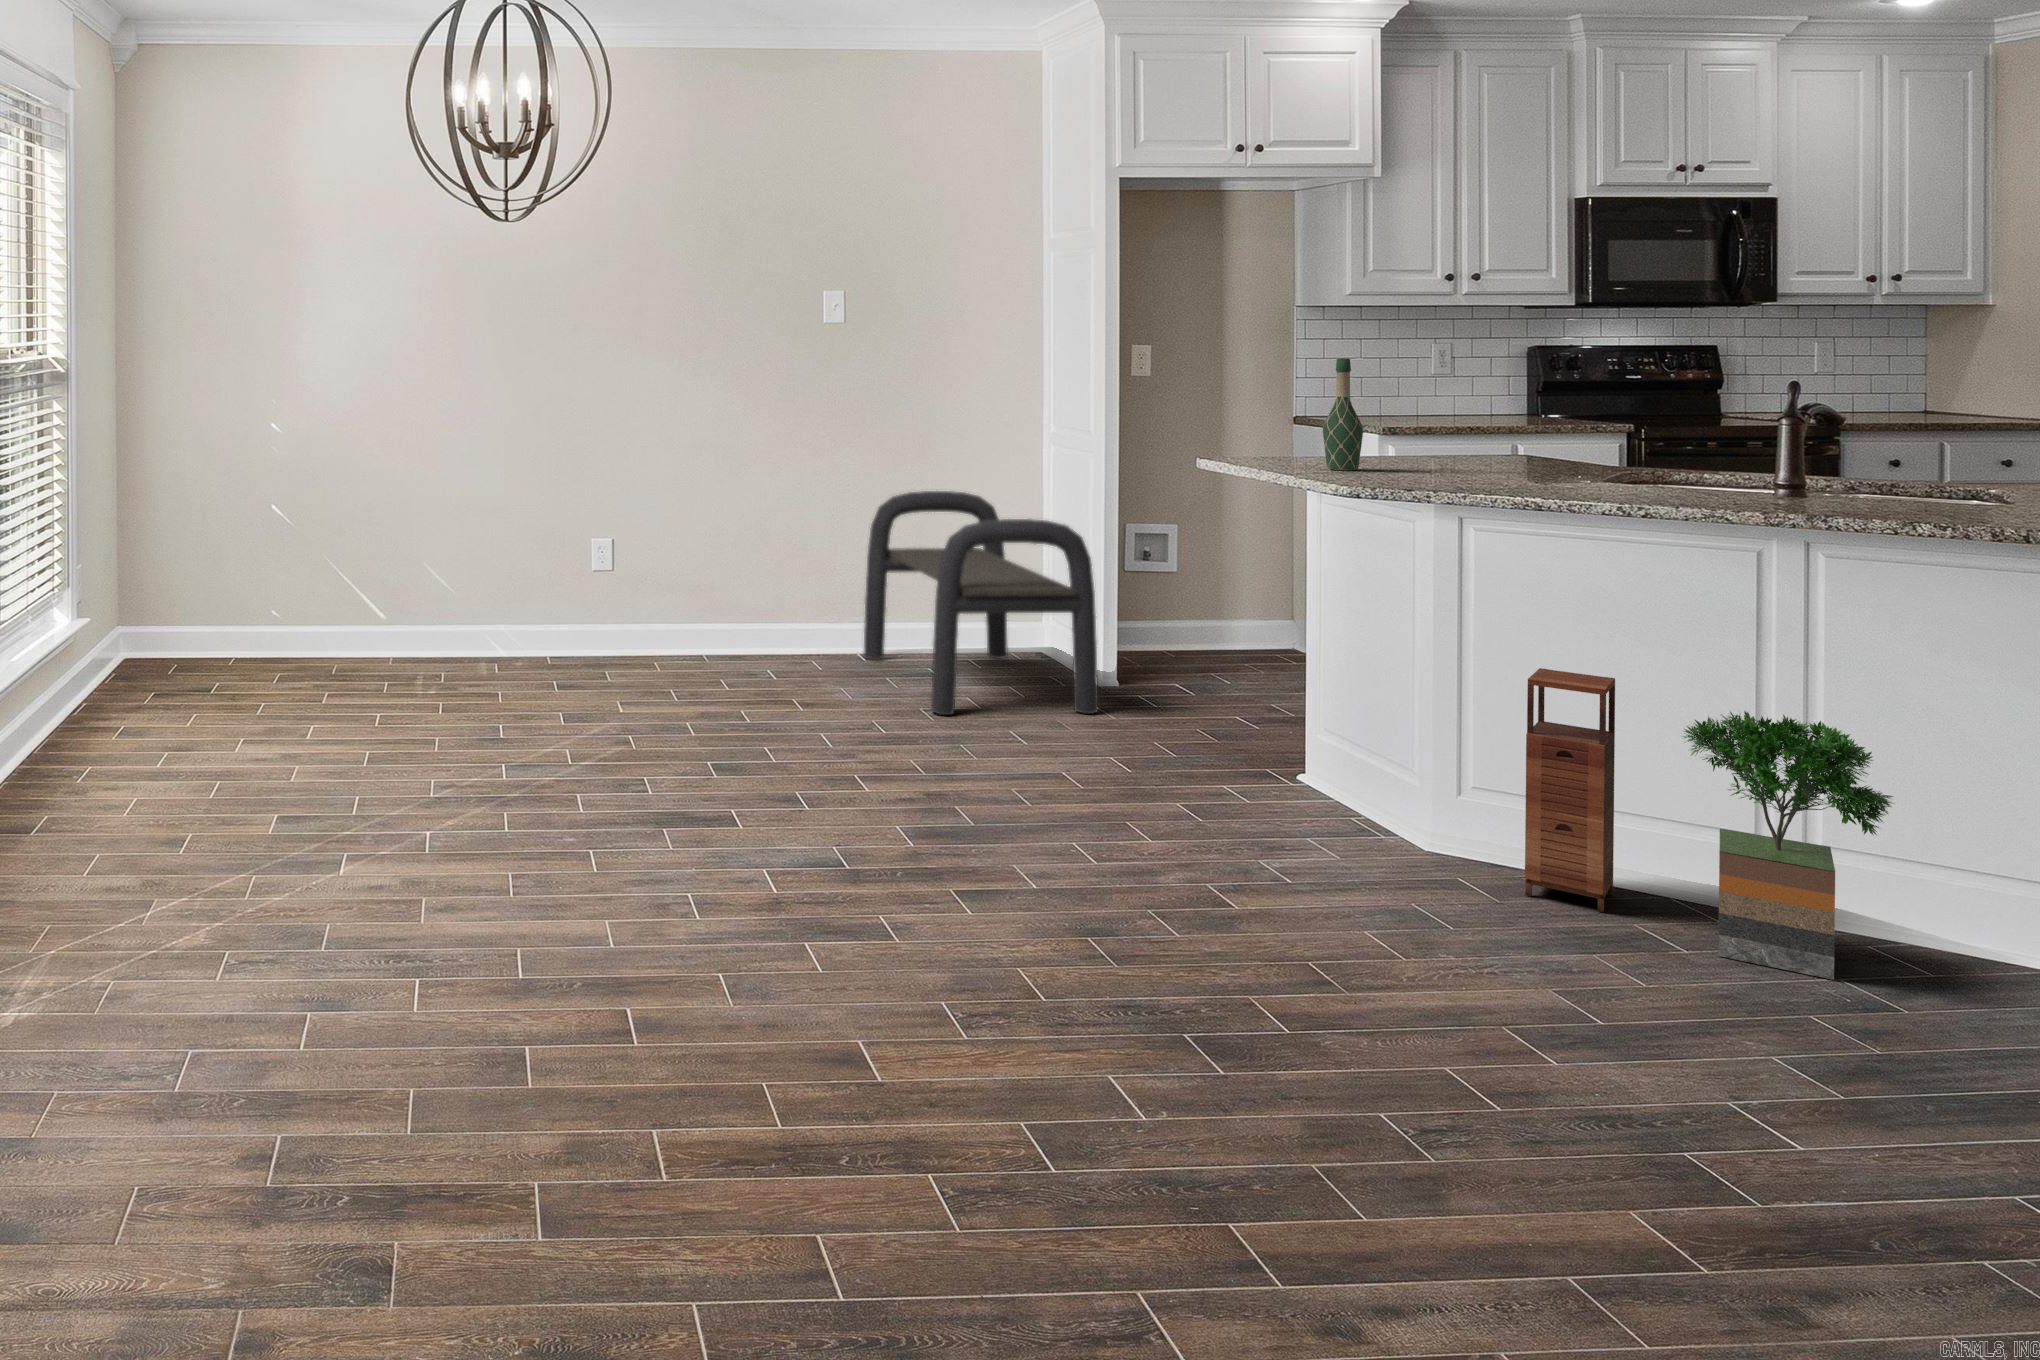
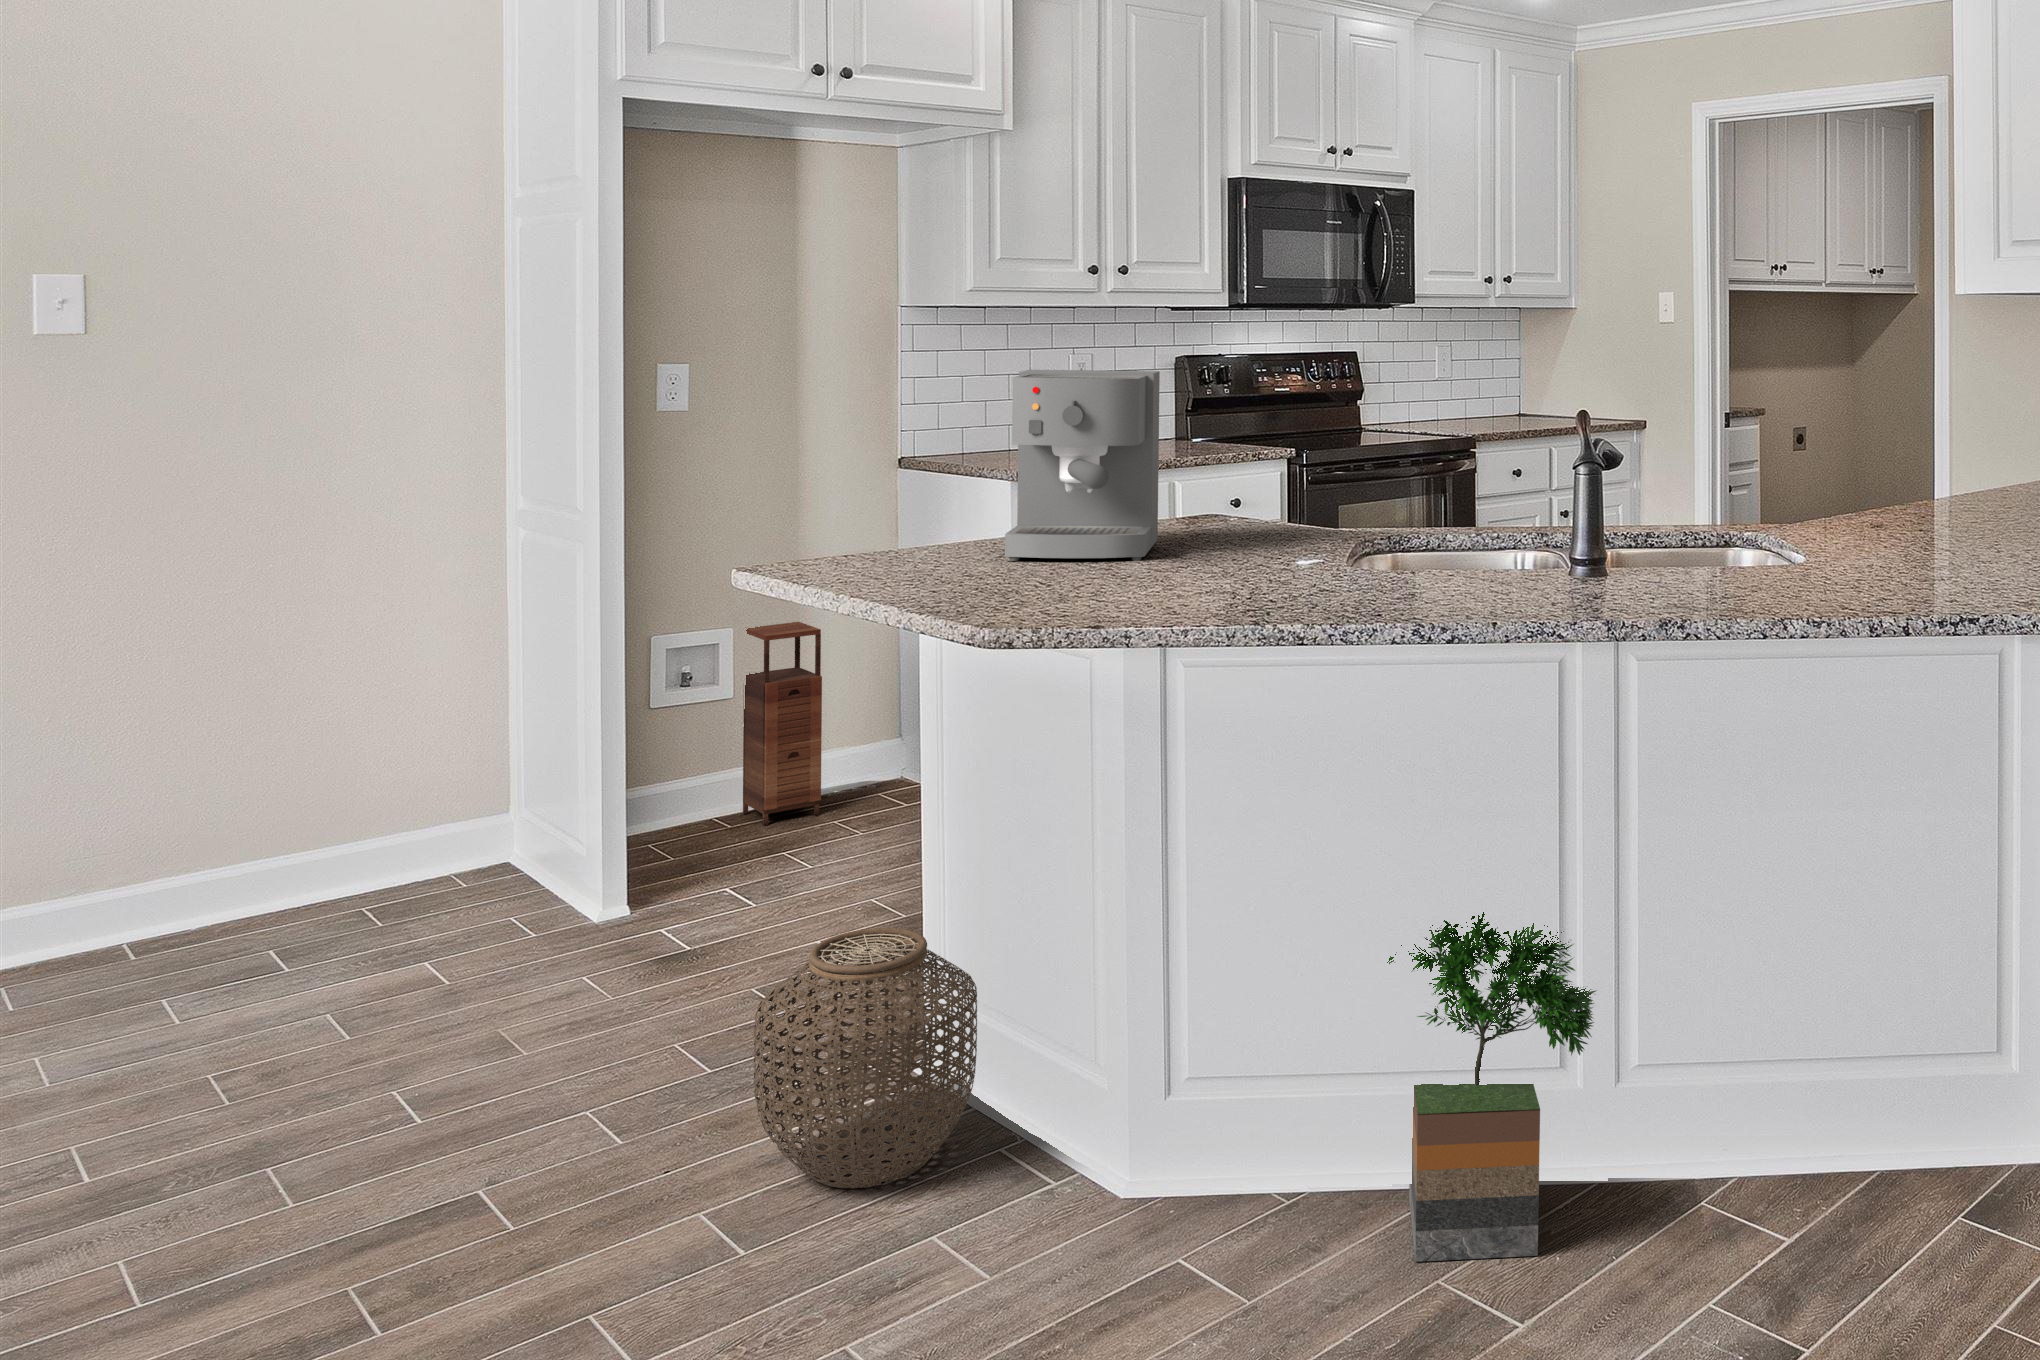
coffee maker: none [1387,342,1507,472] -> present [1005,370,1160,561]
wine bottle: present [1323,358,1363,470] -> none [911,402,970,579]
bench: present [864,491,1098,715] -> none [133,621,575,1072]
storage cabinet: present [1525,668,1615,912] -> present [743,622,822,825]
woven basket: none [1227,681,1371,833] -> present [754,928,977,1188]

